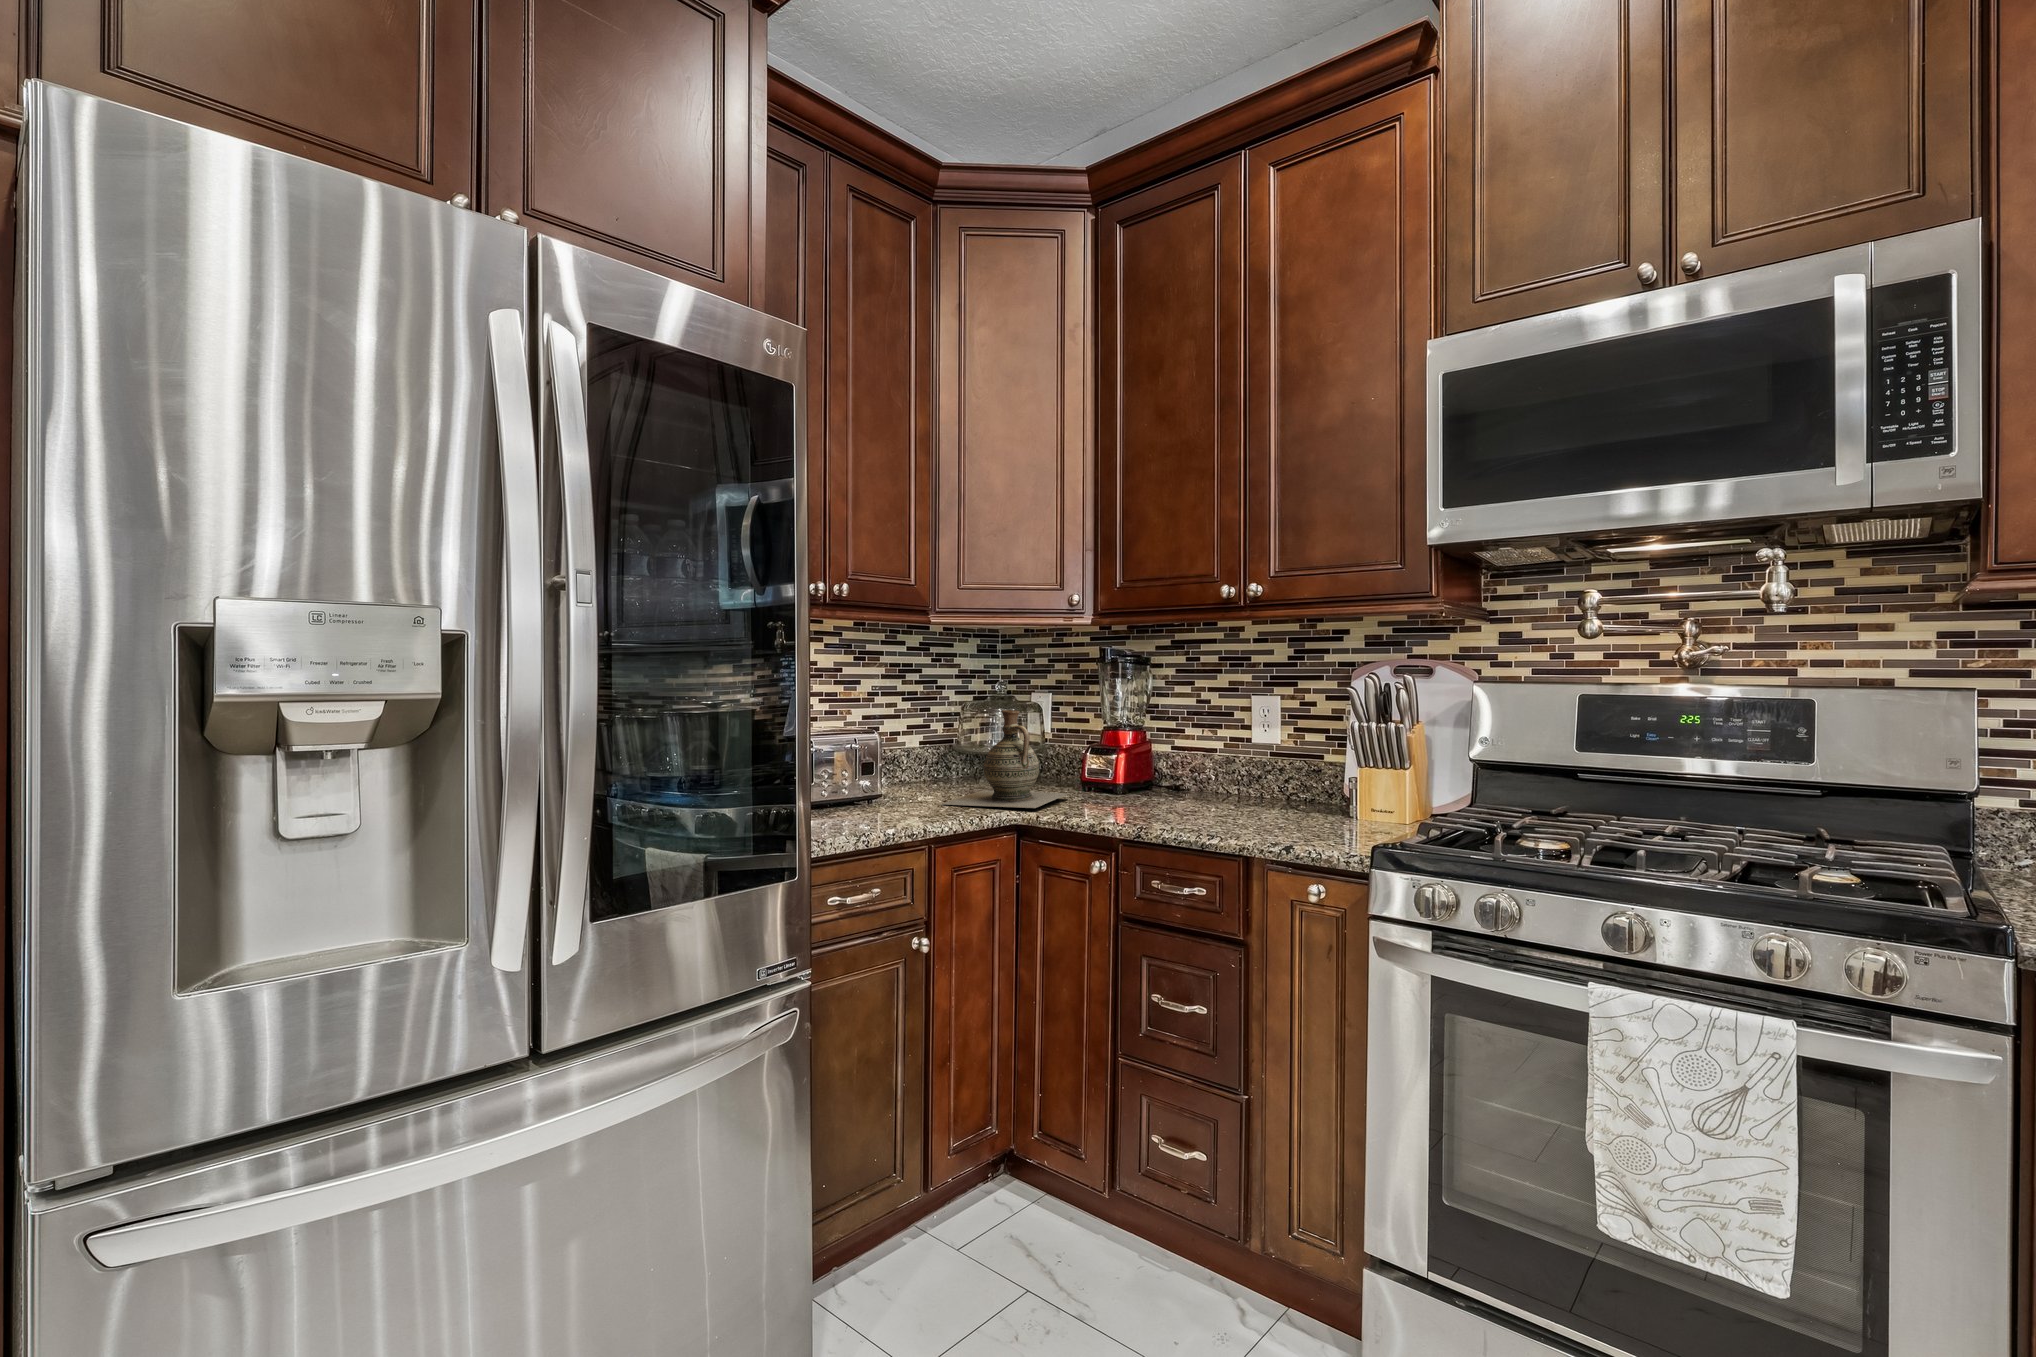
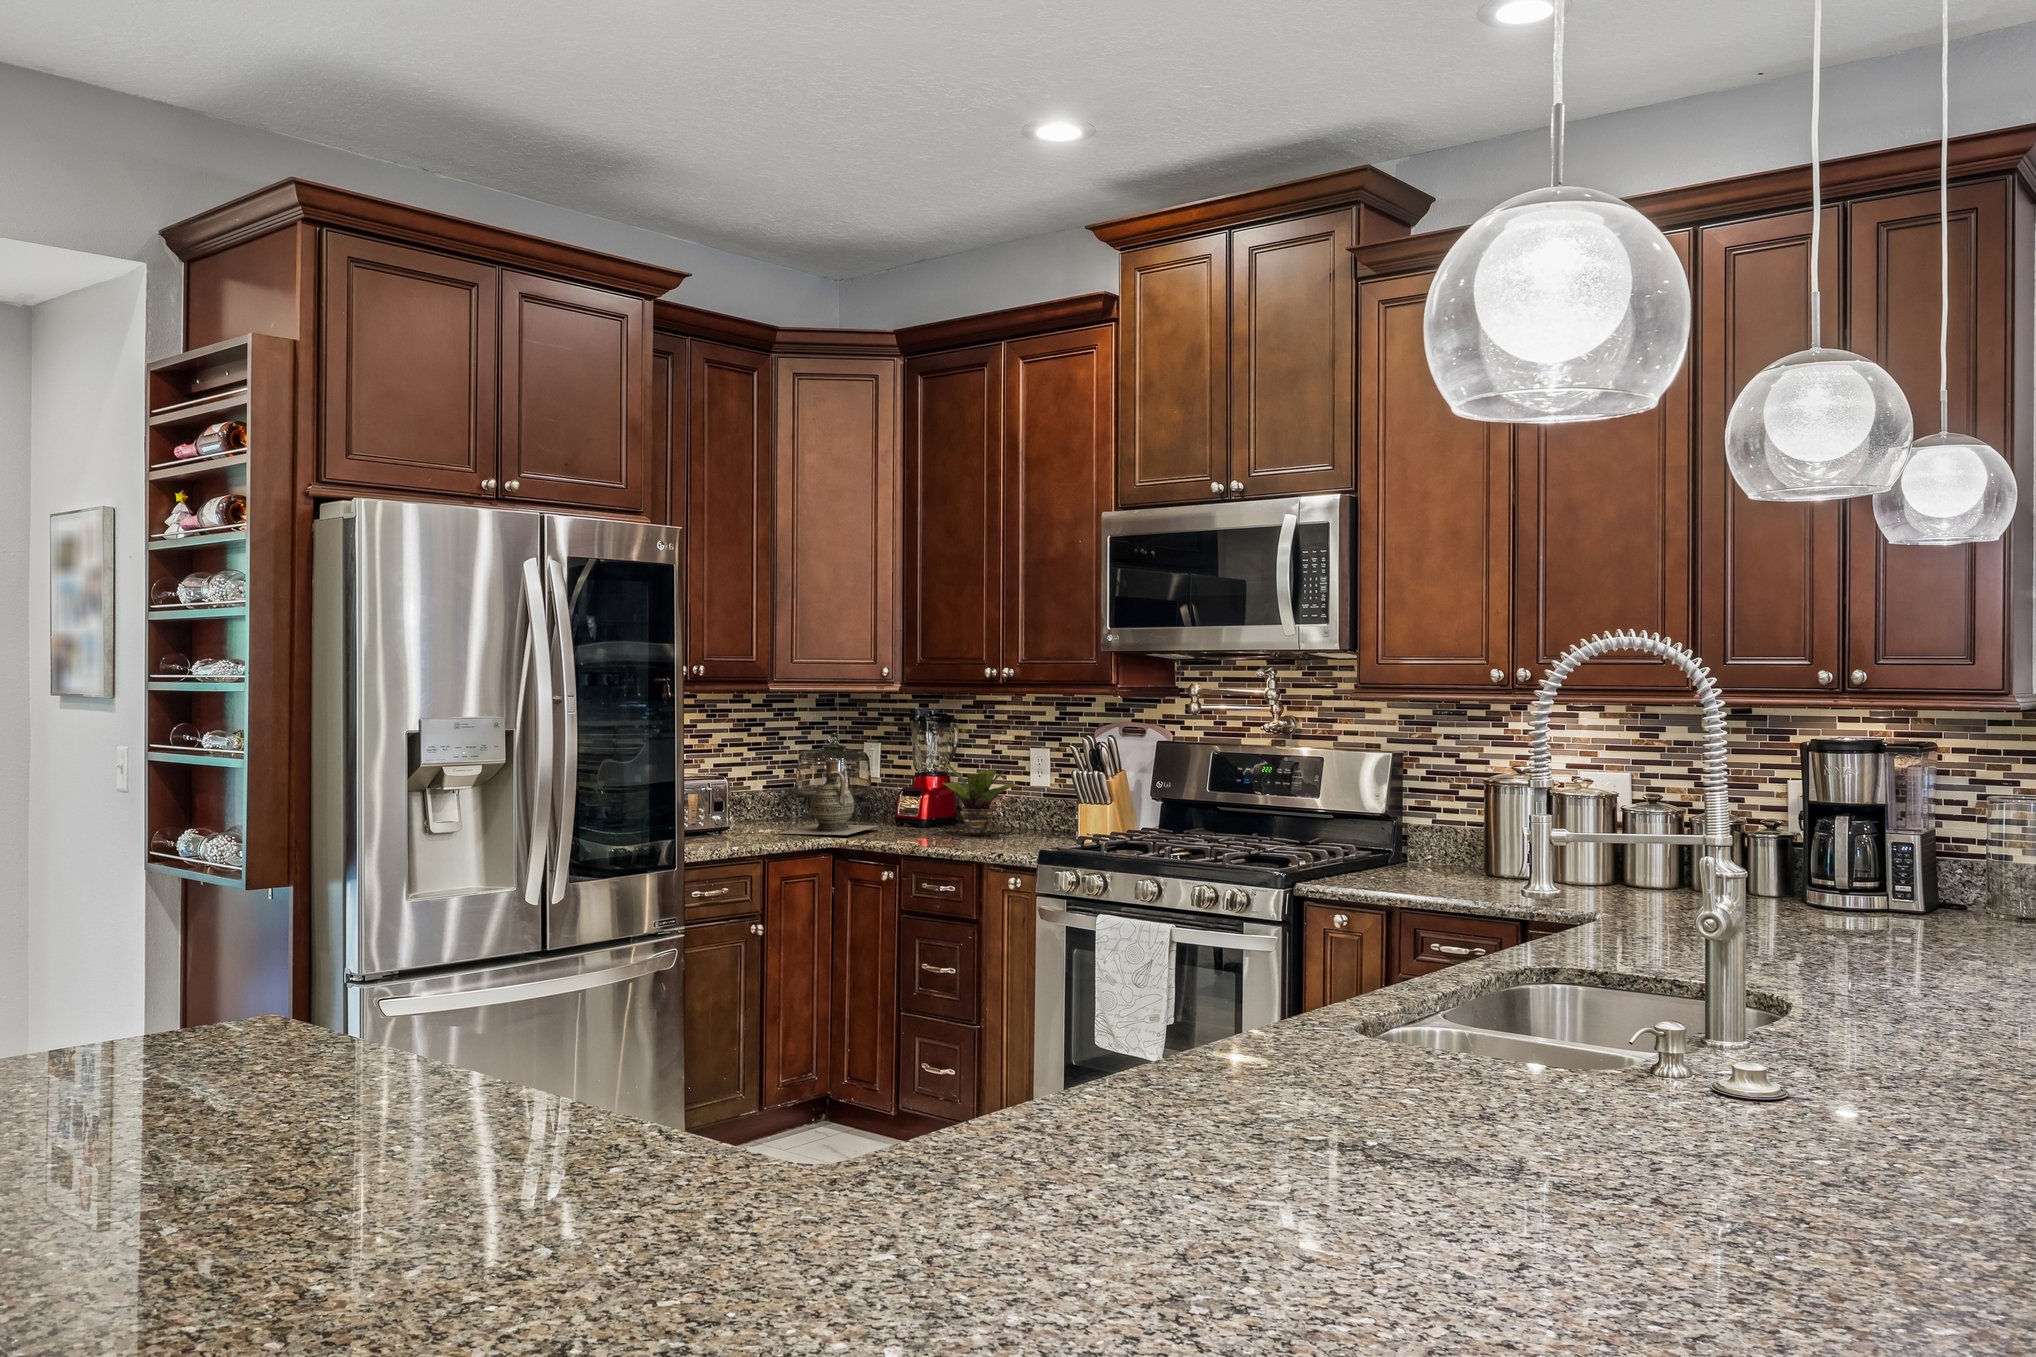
potted plant: none [1149,714,1253,807] -> present [943,764,1018,835]

